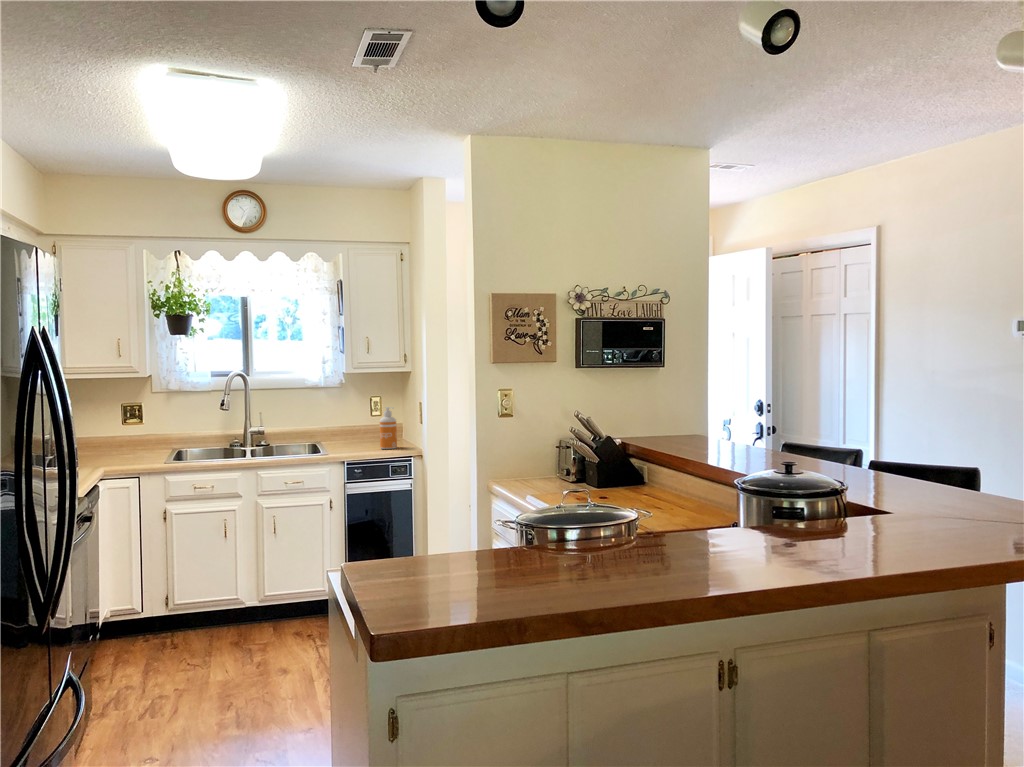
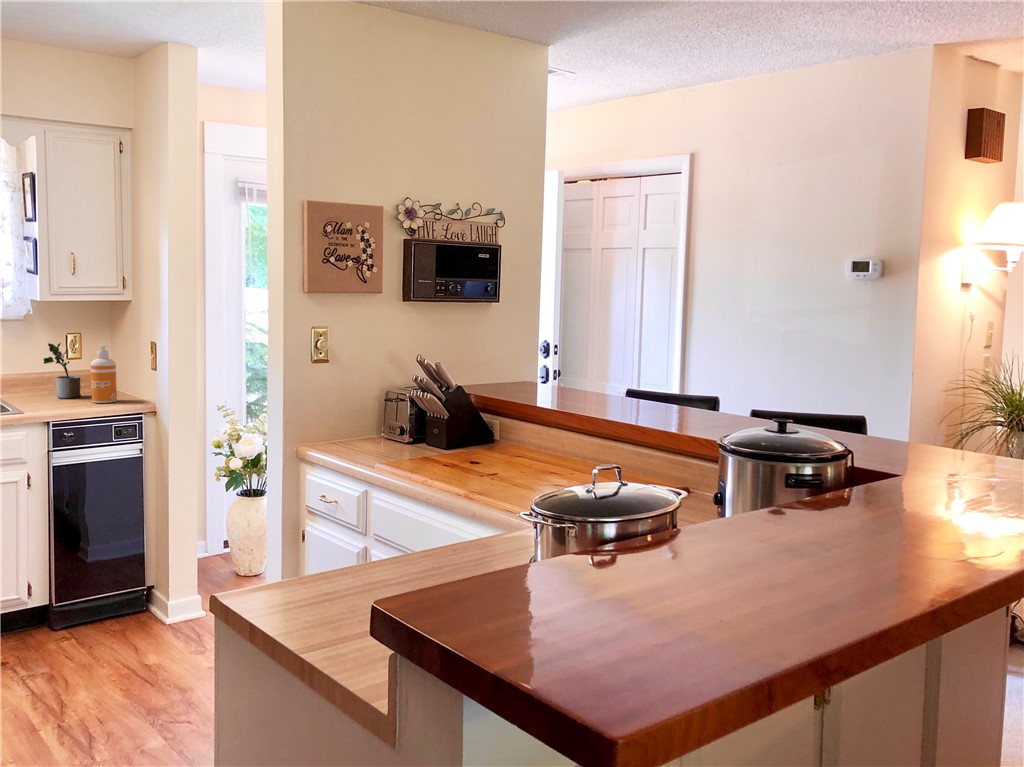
potted plant: none [352,406,377,446] -> present [43,343,81,398]

